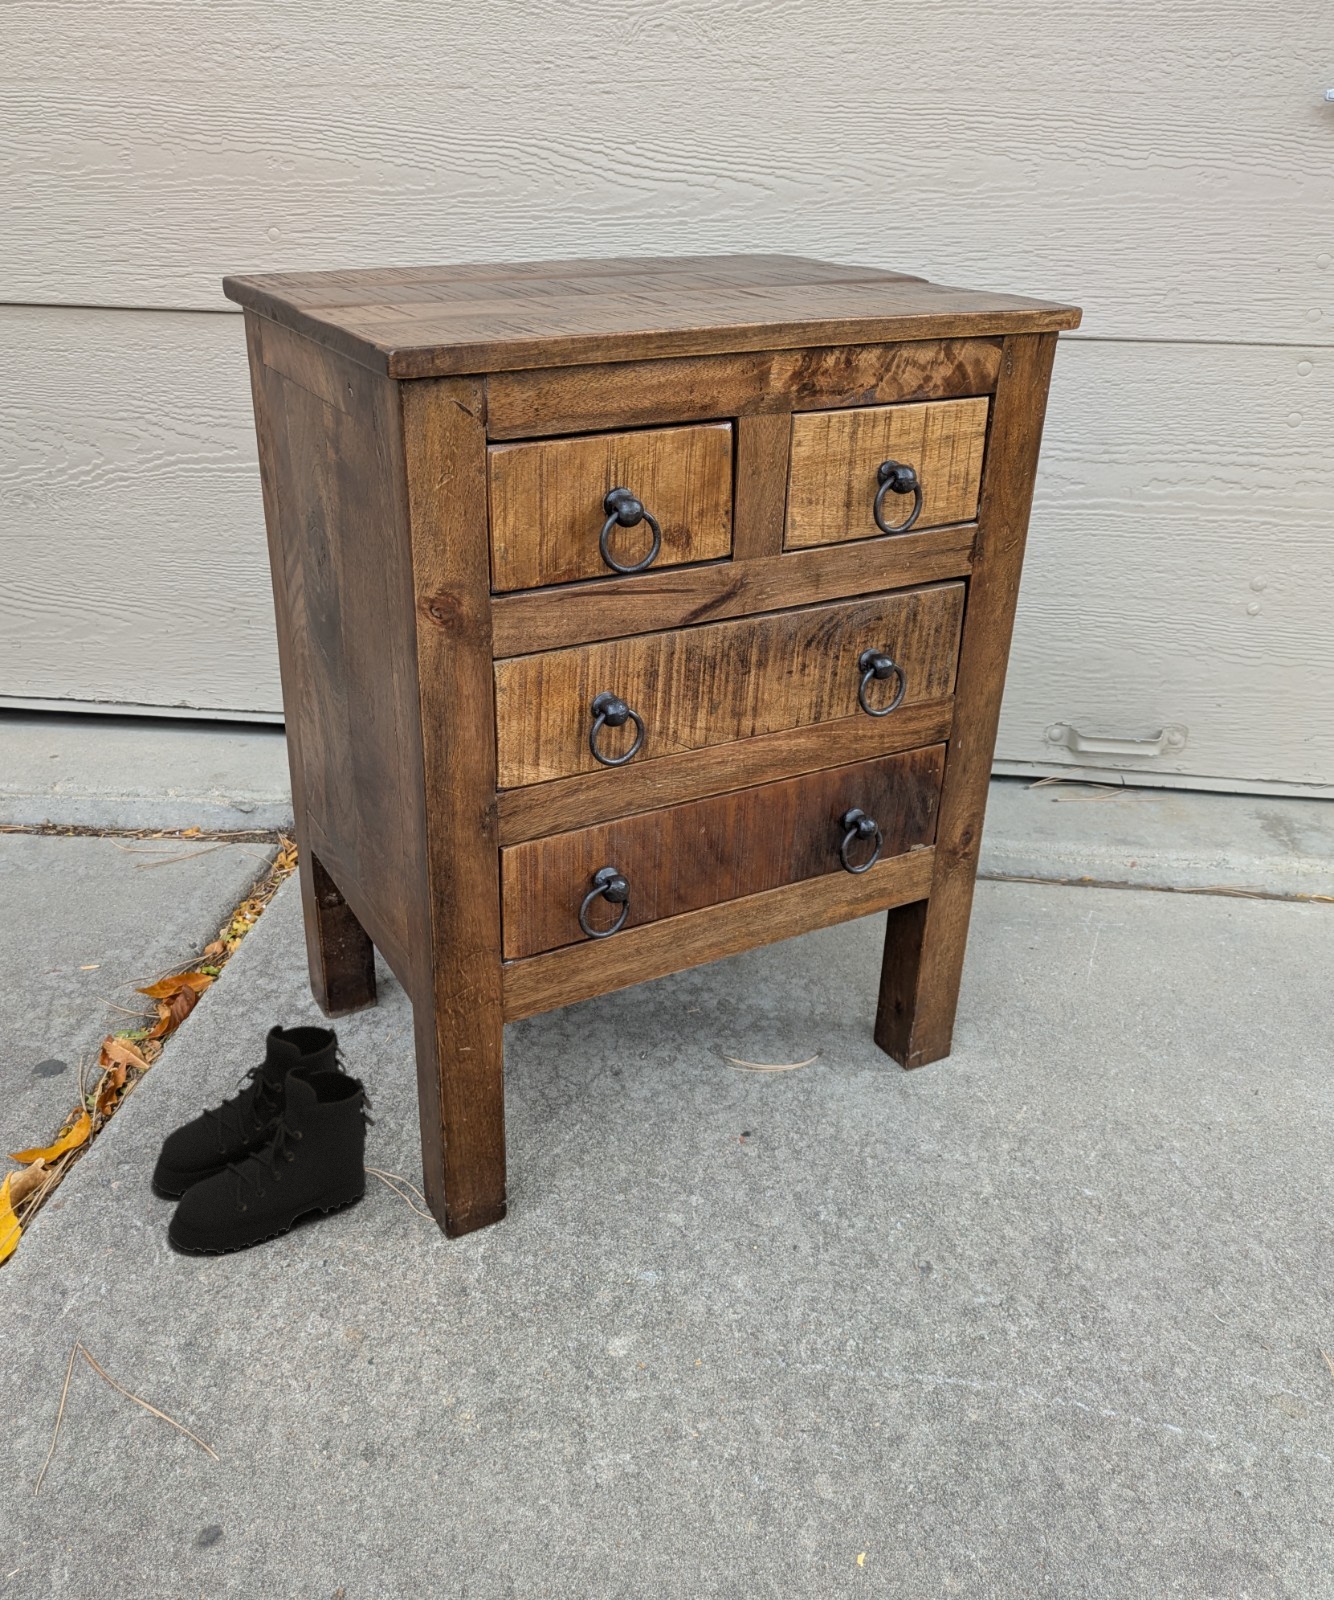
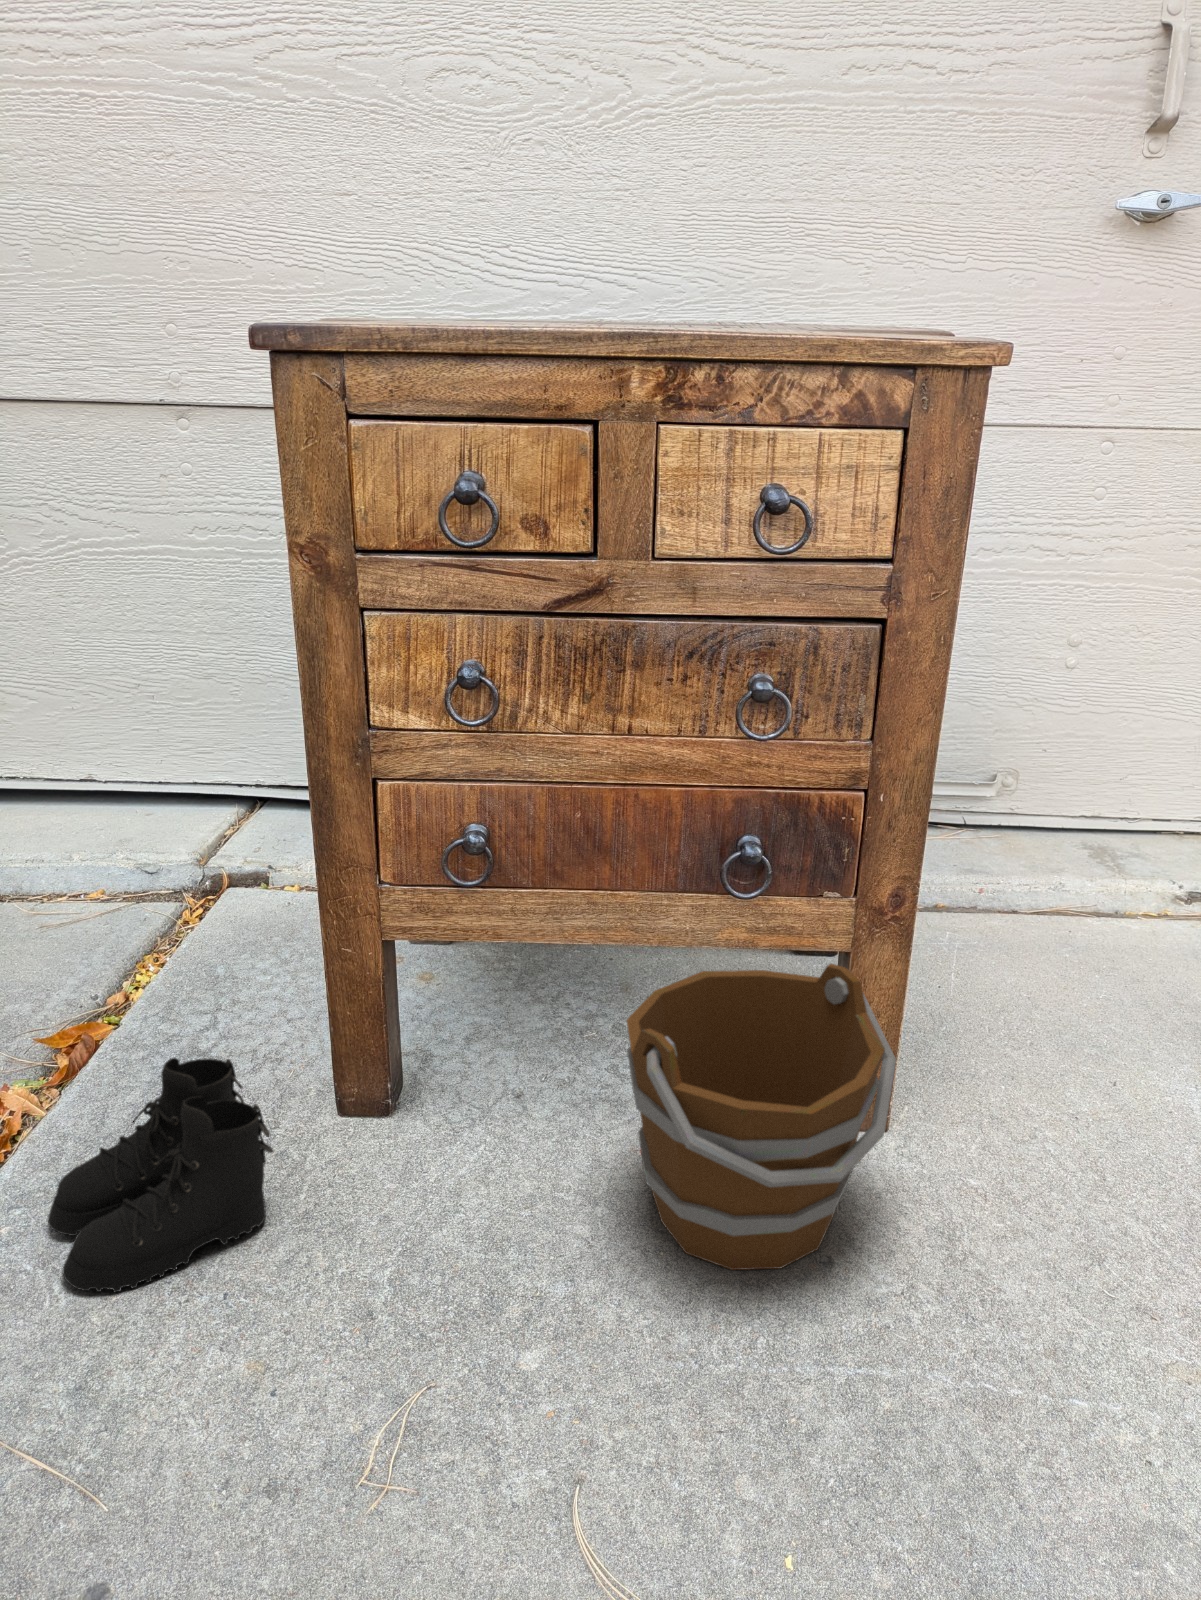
bucket: none [737,963,1016,1273] -> present [627,963,896,1270]

